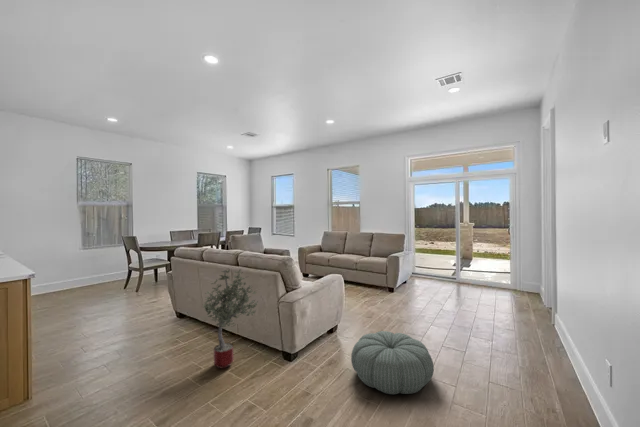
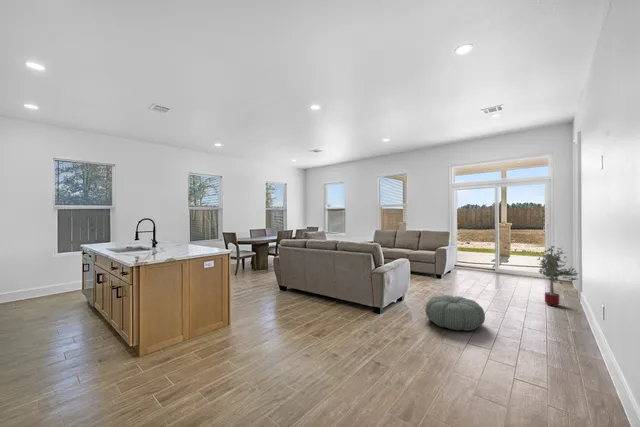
potted tree: present [203,270,257,368] -> present [538,246,578,306]

